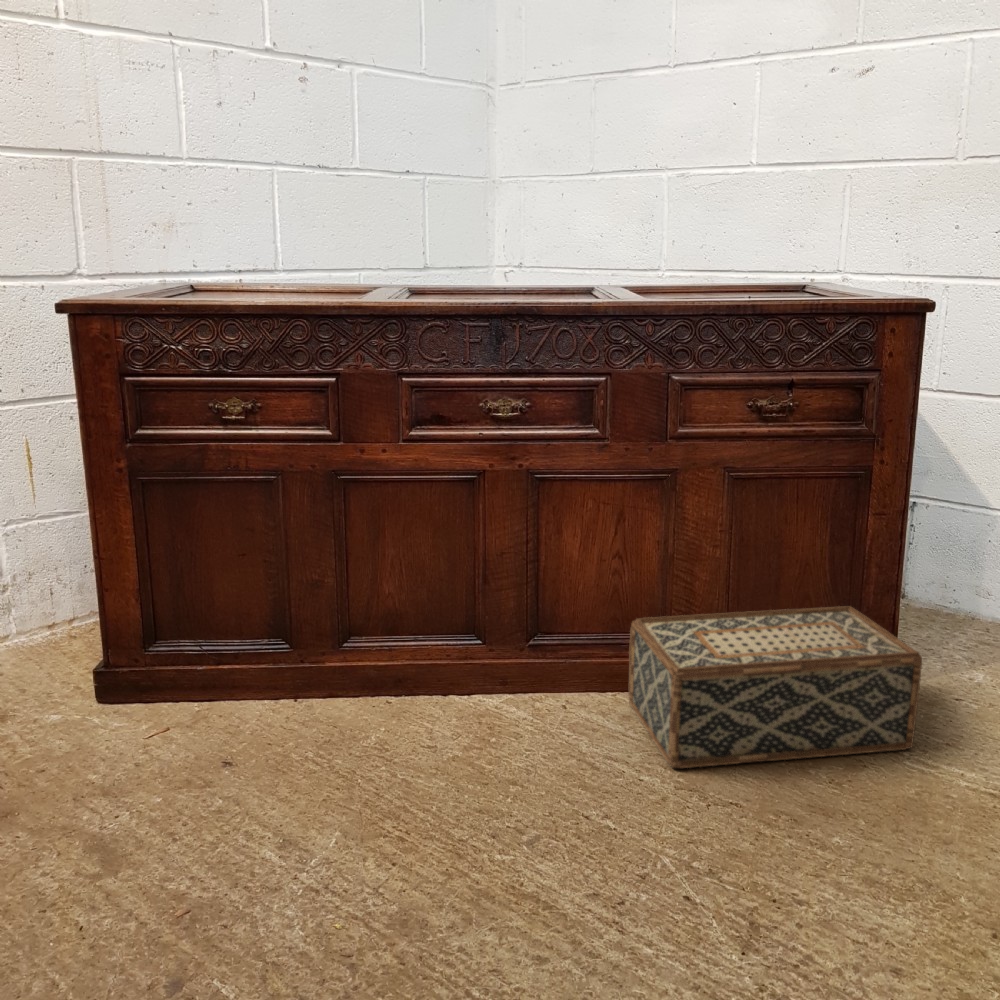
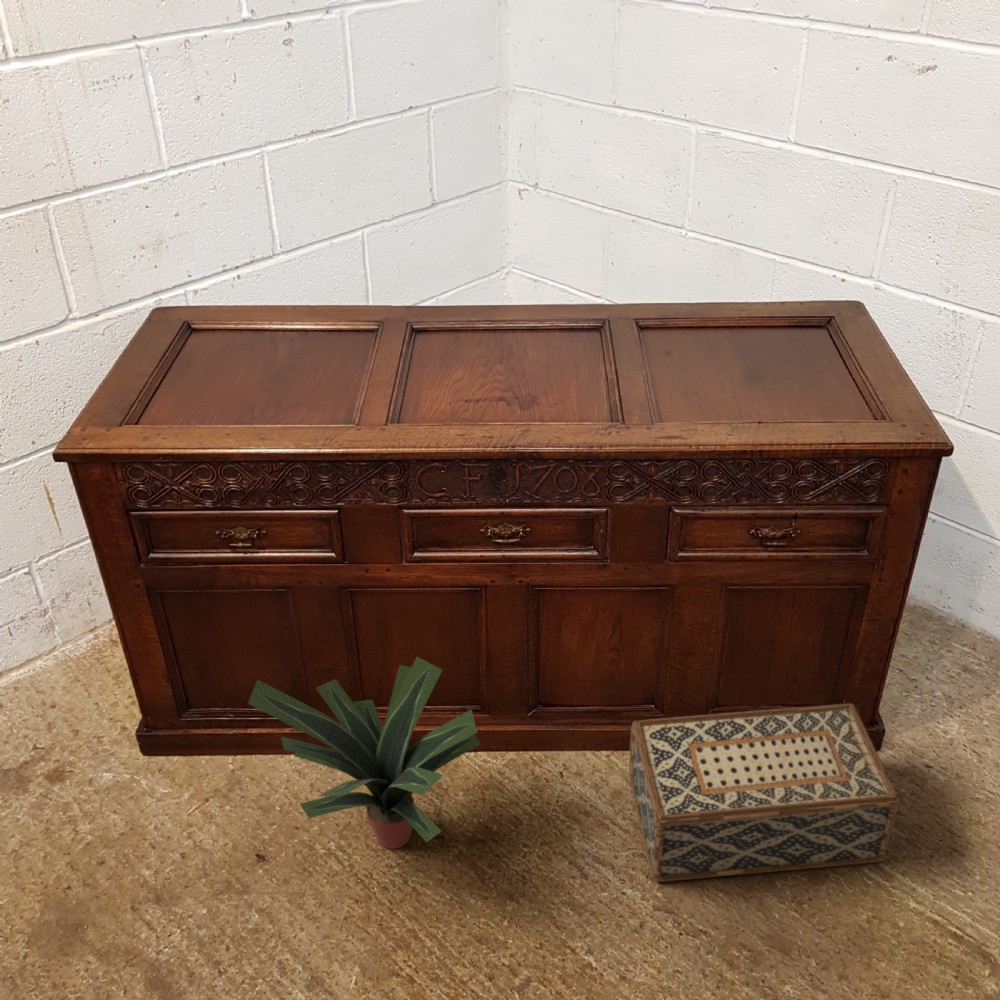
potted plant: none [232,536,476,755] -> present [248,657,480,849]

